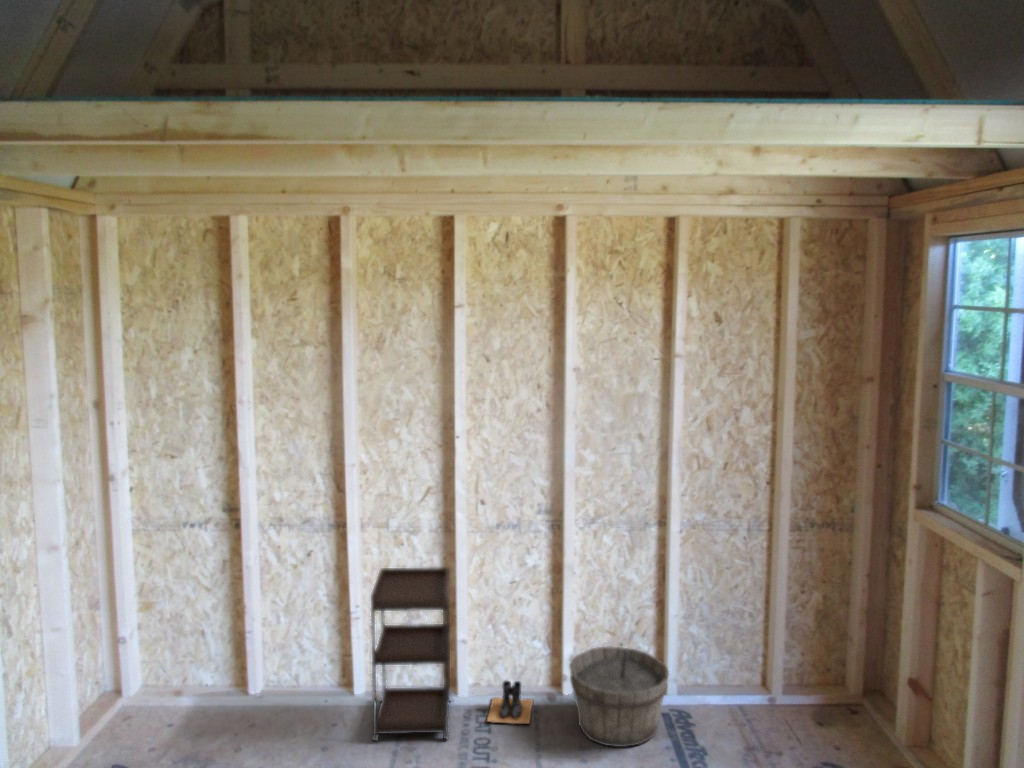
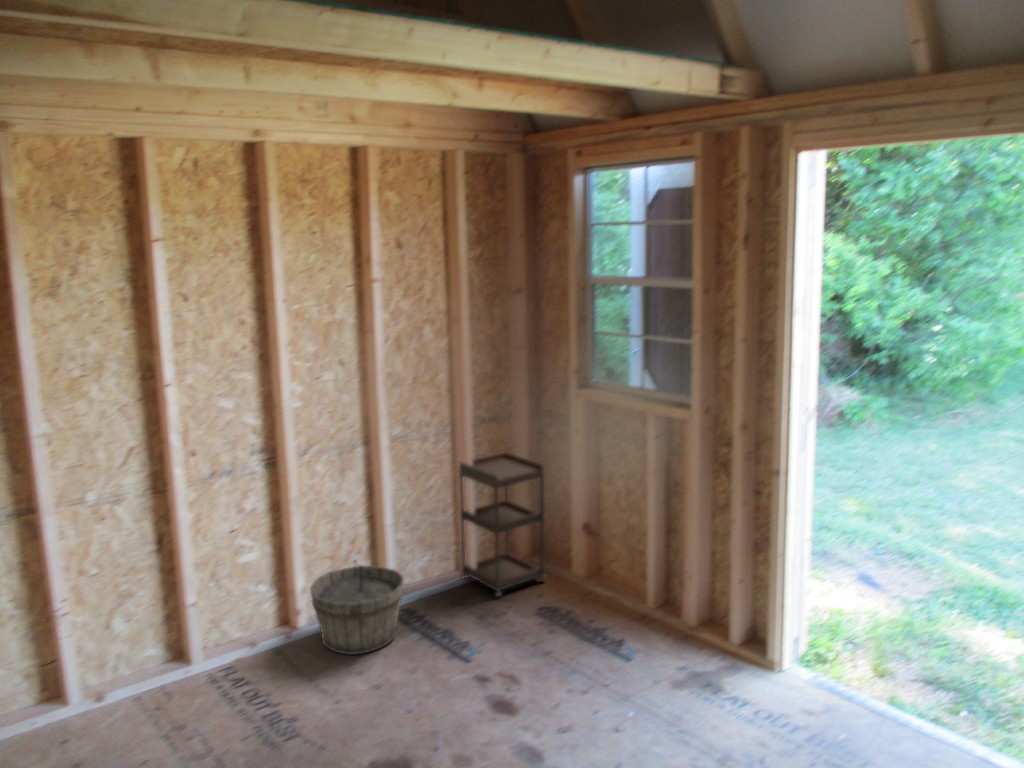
shelving unit: present [371,567,451,740] -> present [459,452,545,597]
boots: present [487,680,533,724] -> none [226,628,282,676]

